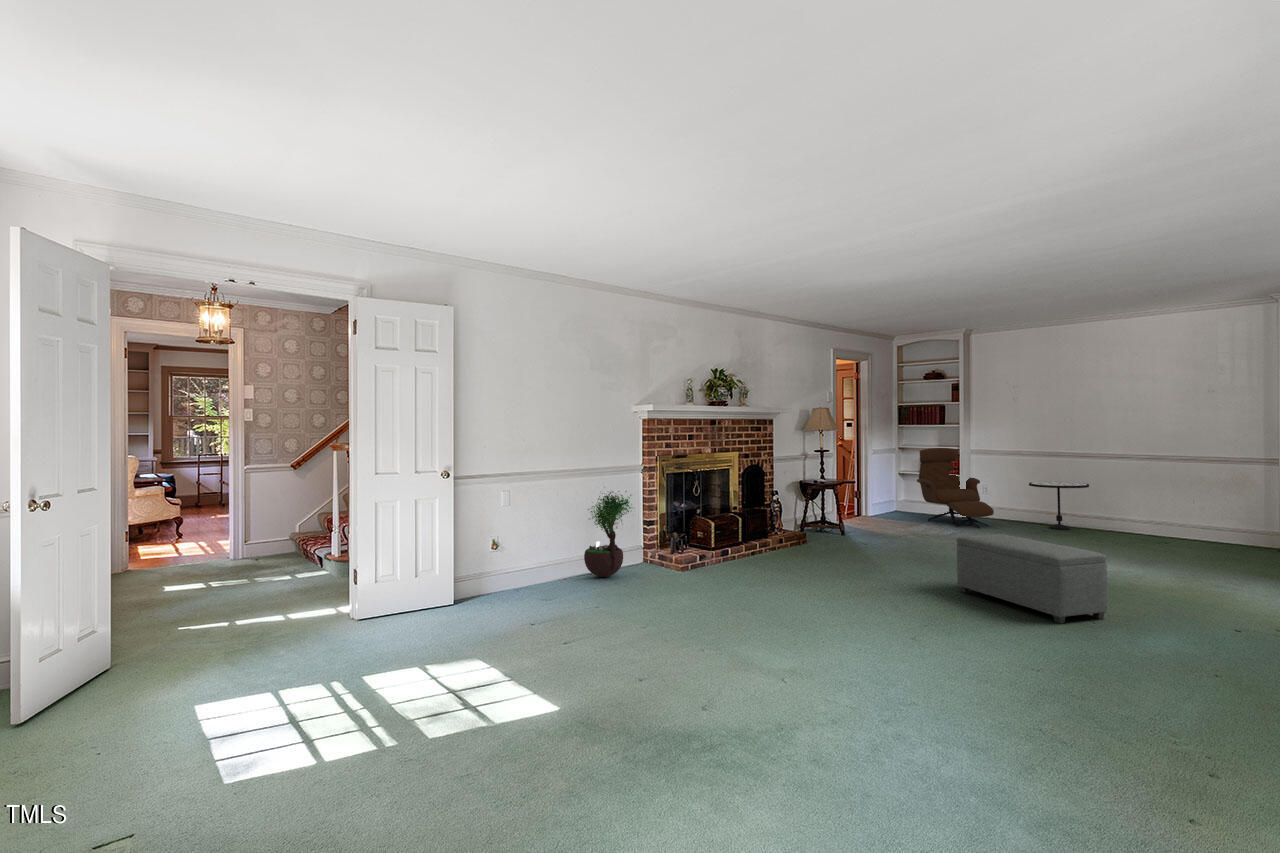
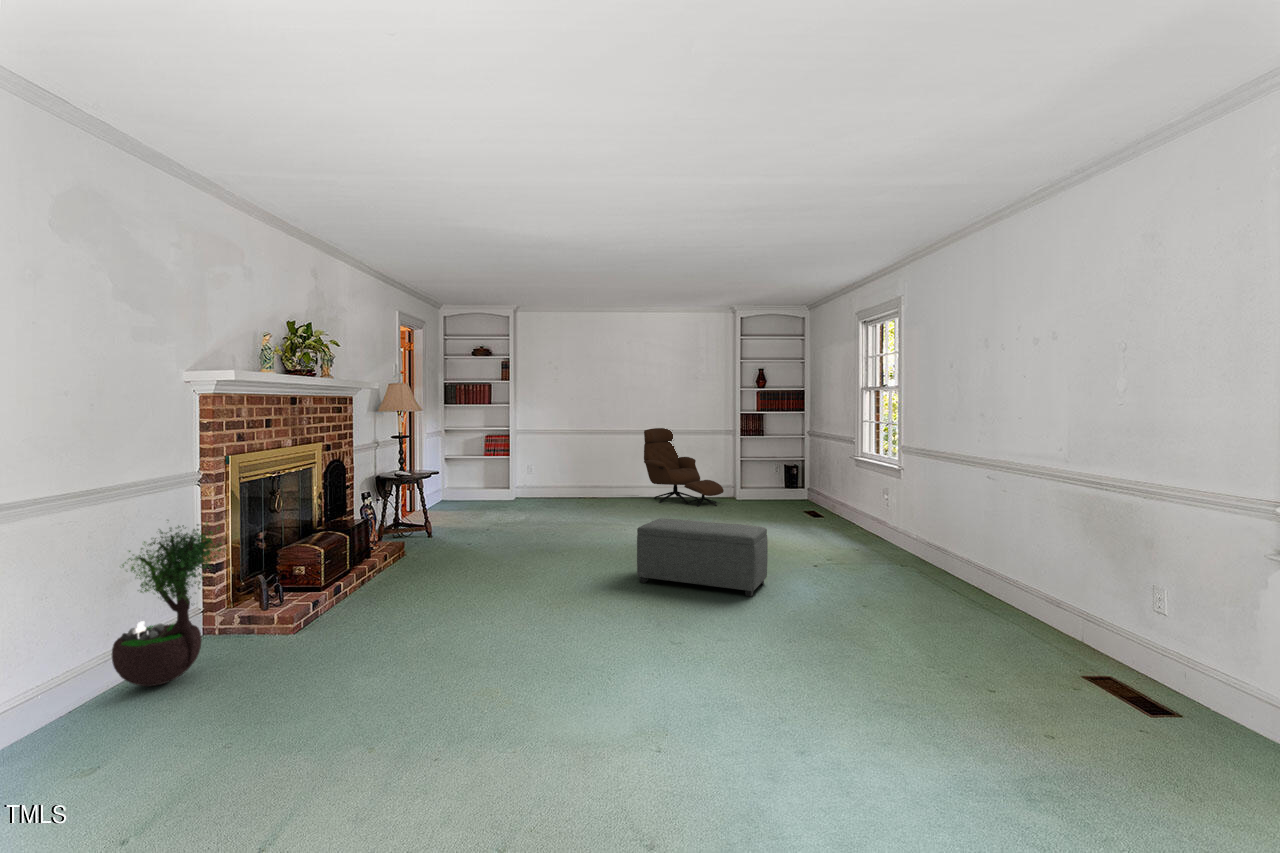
lounge chair: present [917,448,994,528] -> present [644,428,724,507]
side table: present [1029,482,1089,530] -> none [576,458,621,502]

